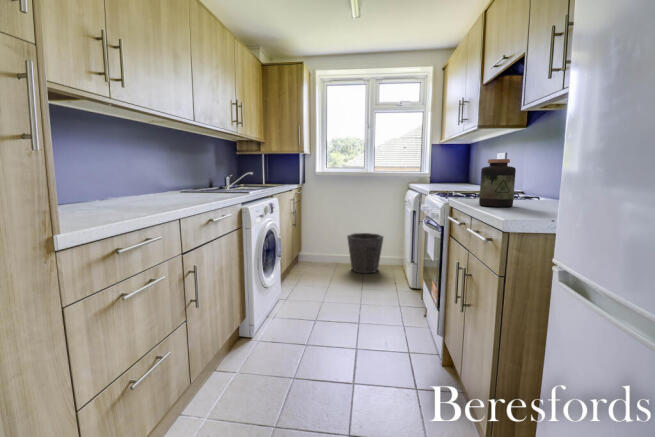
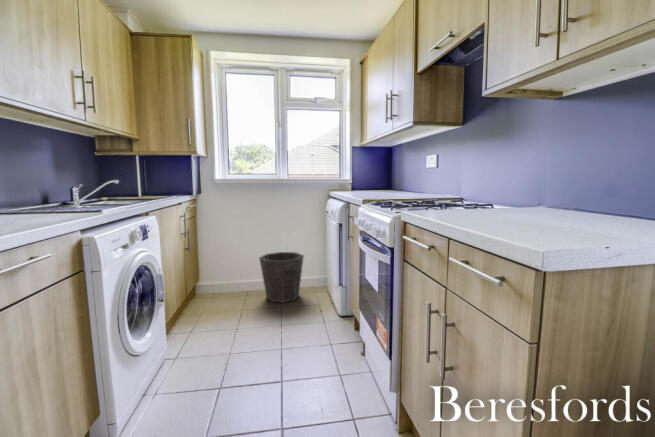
jar: present [479,159,516,207] -> none [451,155,499,222]

